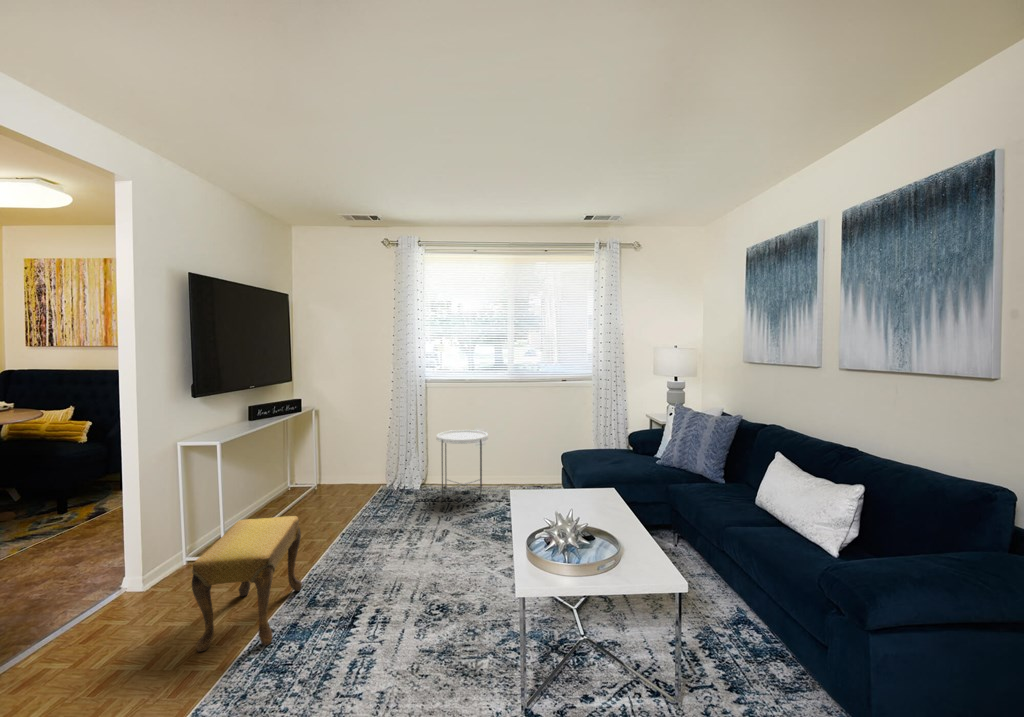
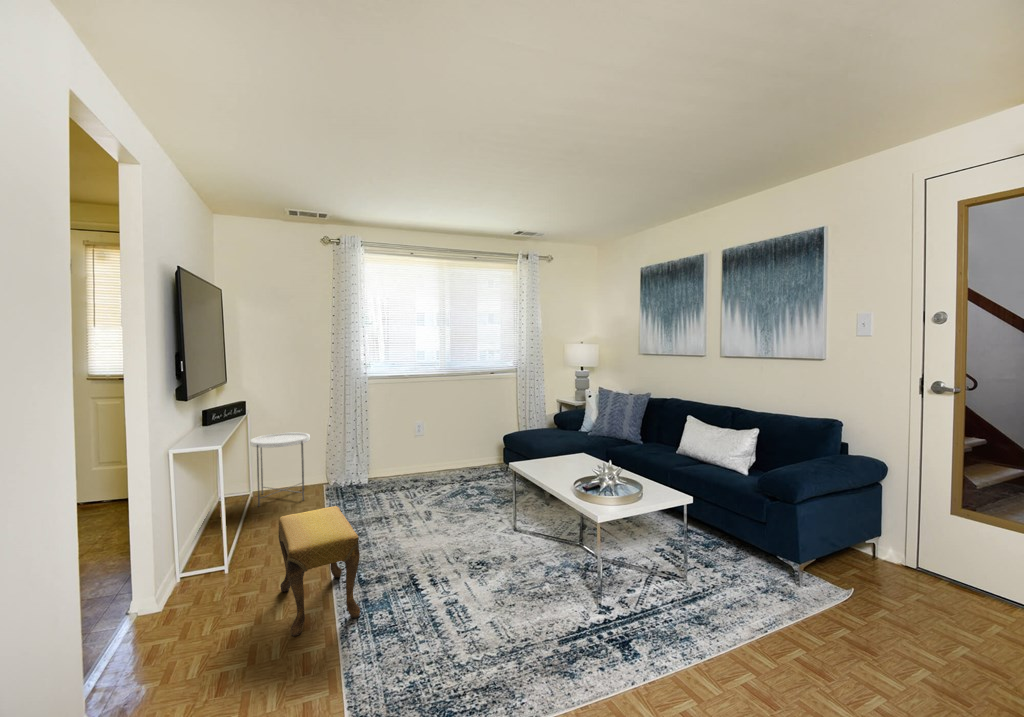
side table: present [437,430,488,498] -> present [250,433,310,506]

